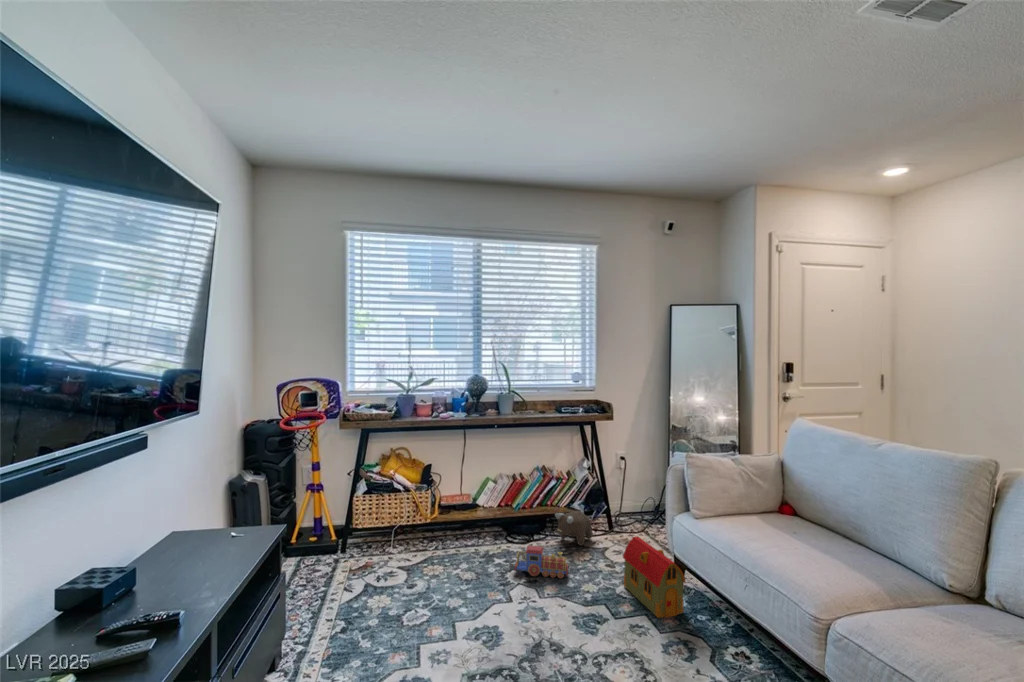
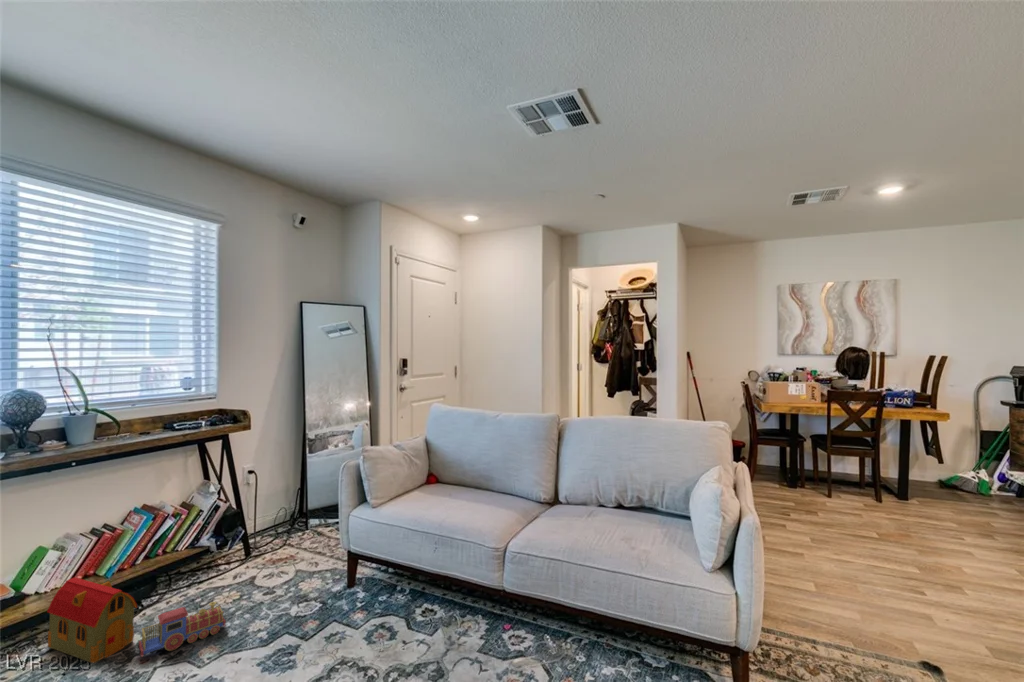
plush toy: present [555,511,592,546] -> none [182,547,231,589]
toy house: present [623,537,686,618] -> present [47,577,137,663]

